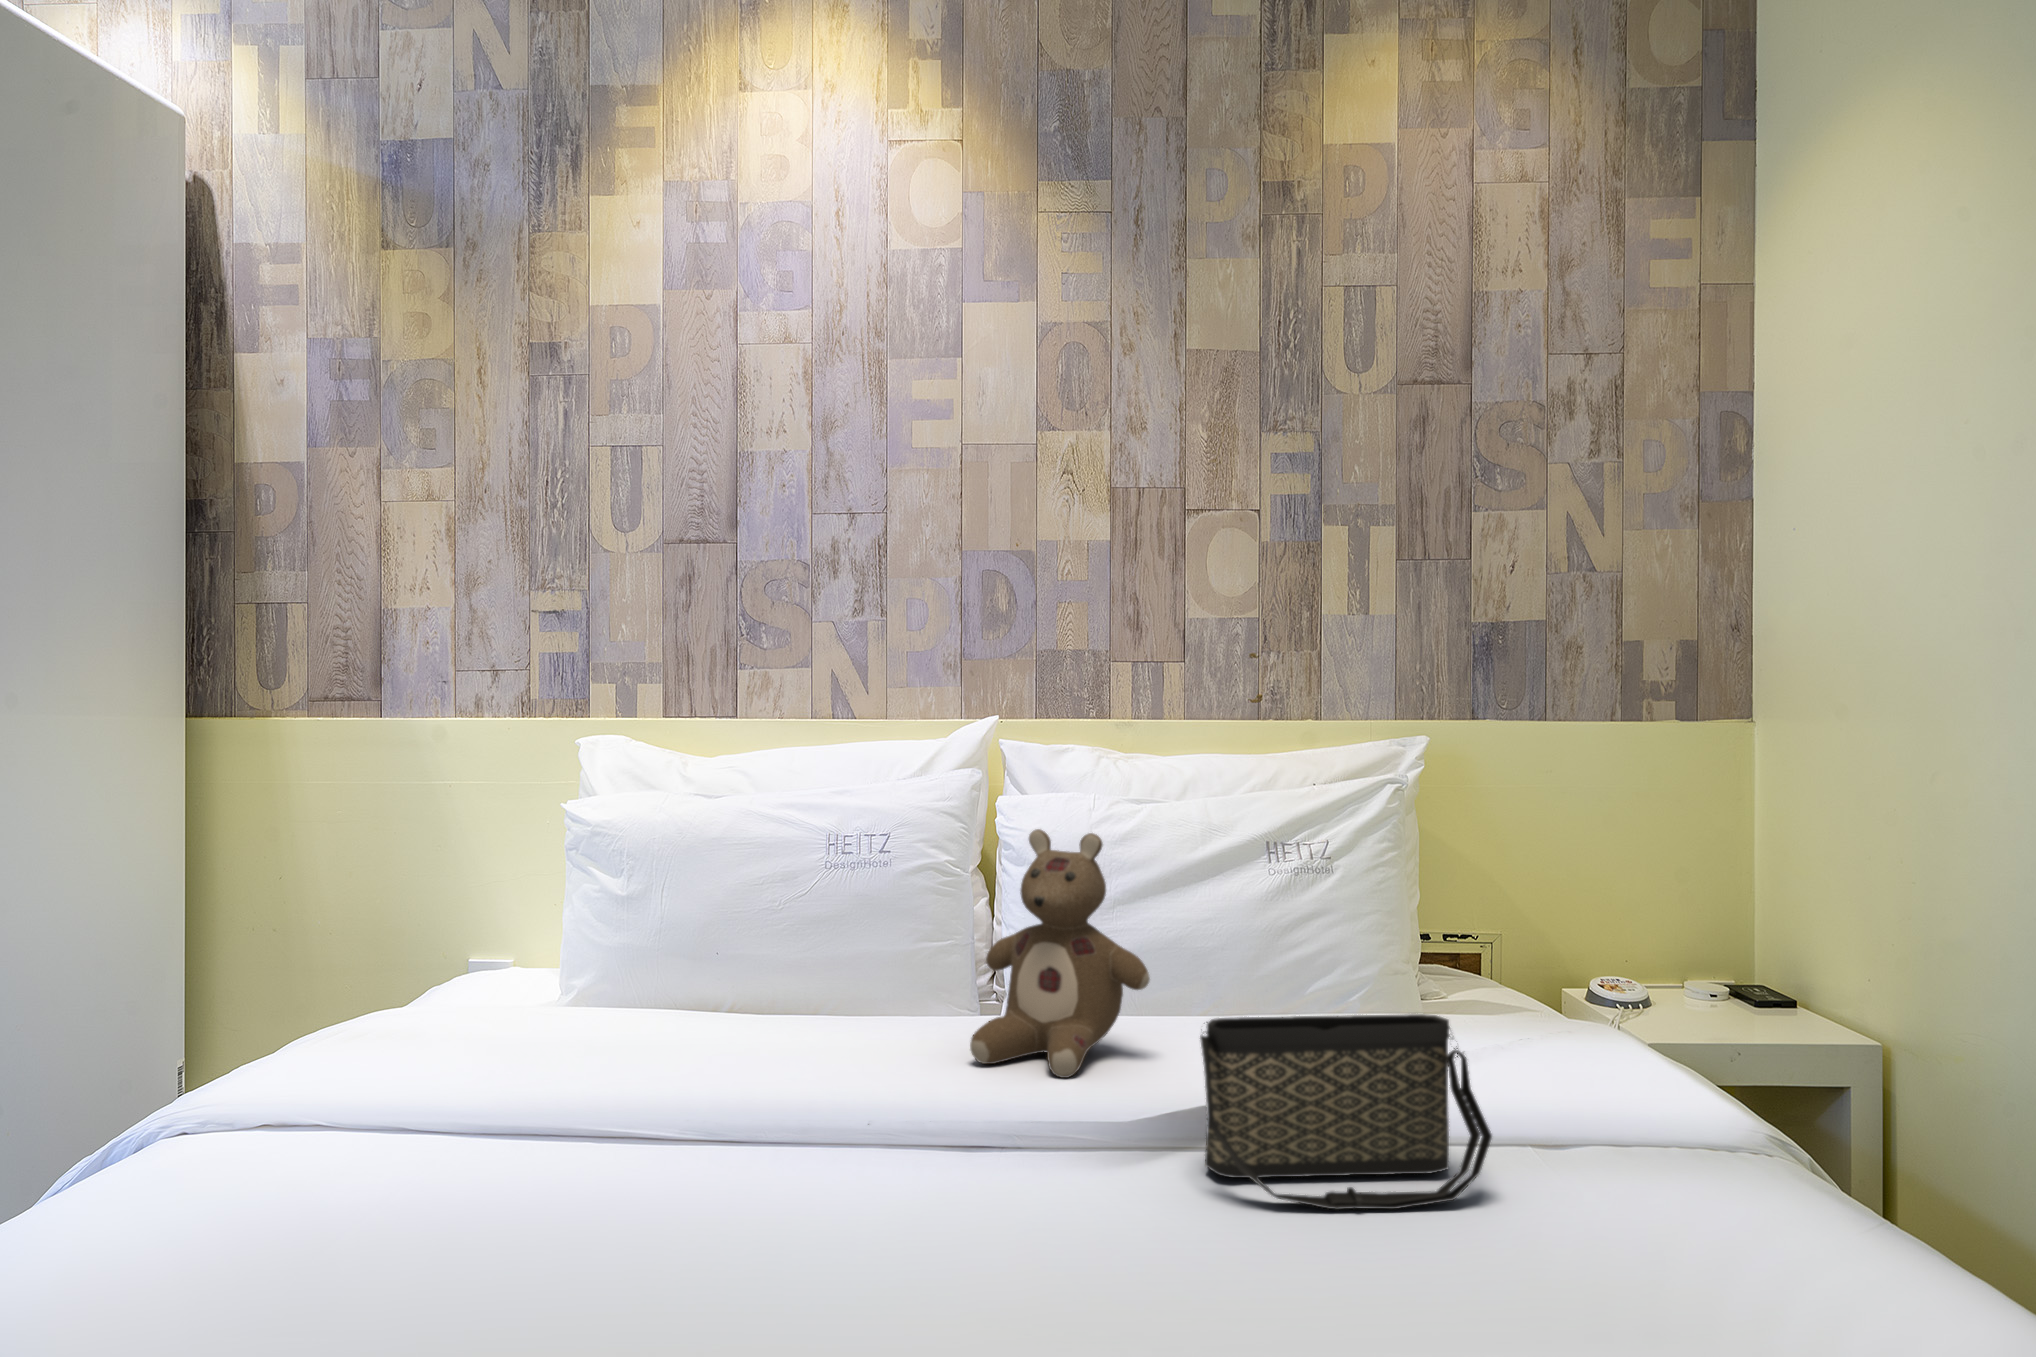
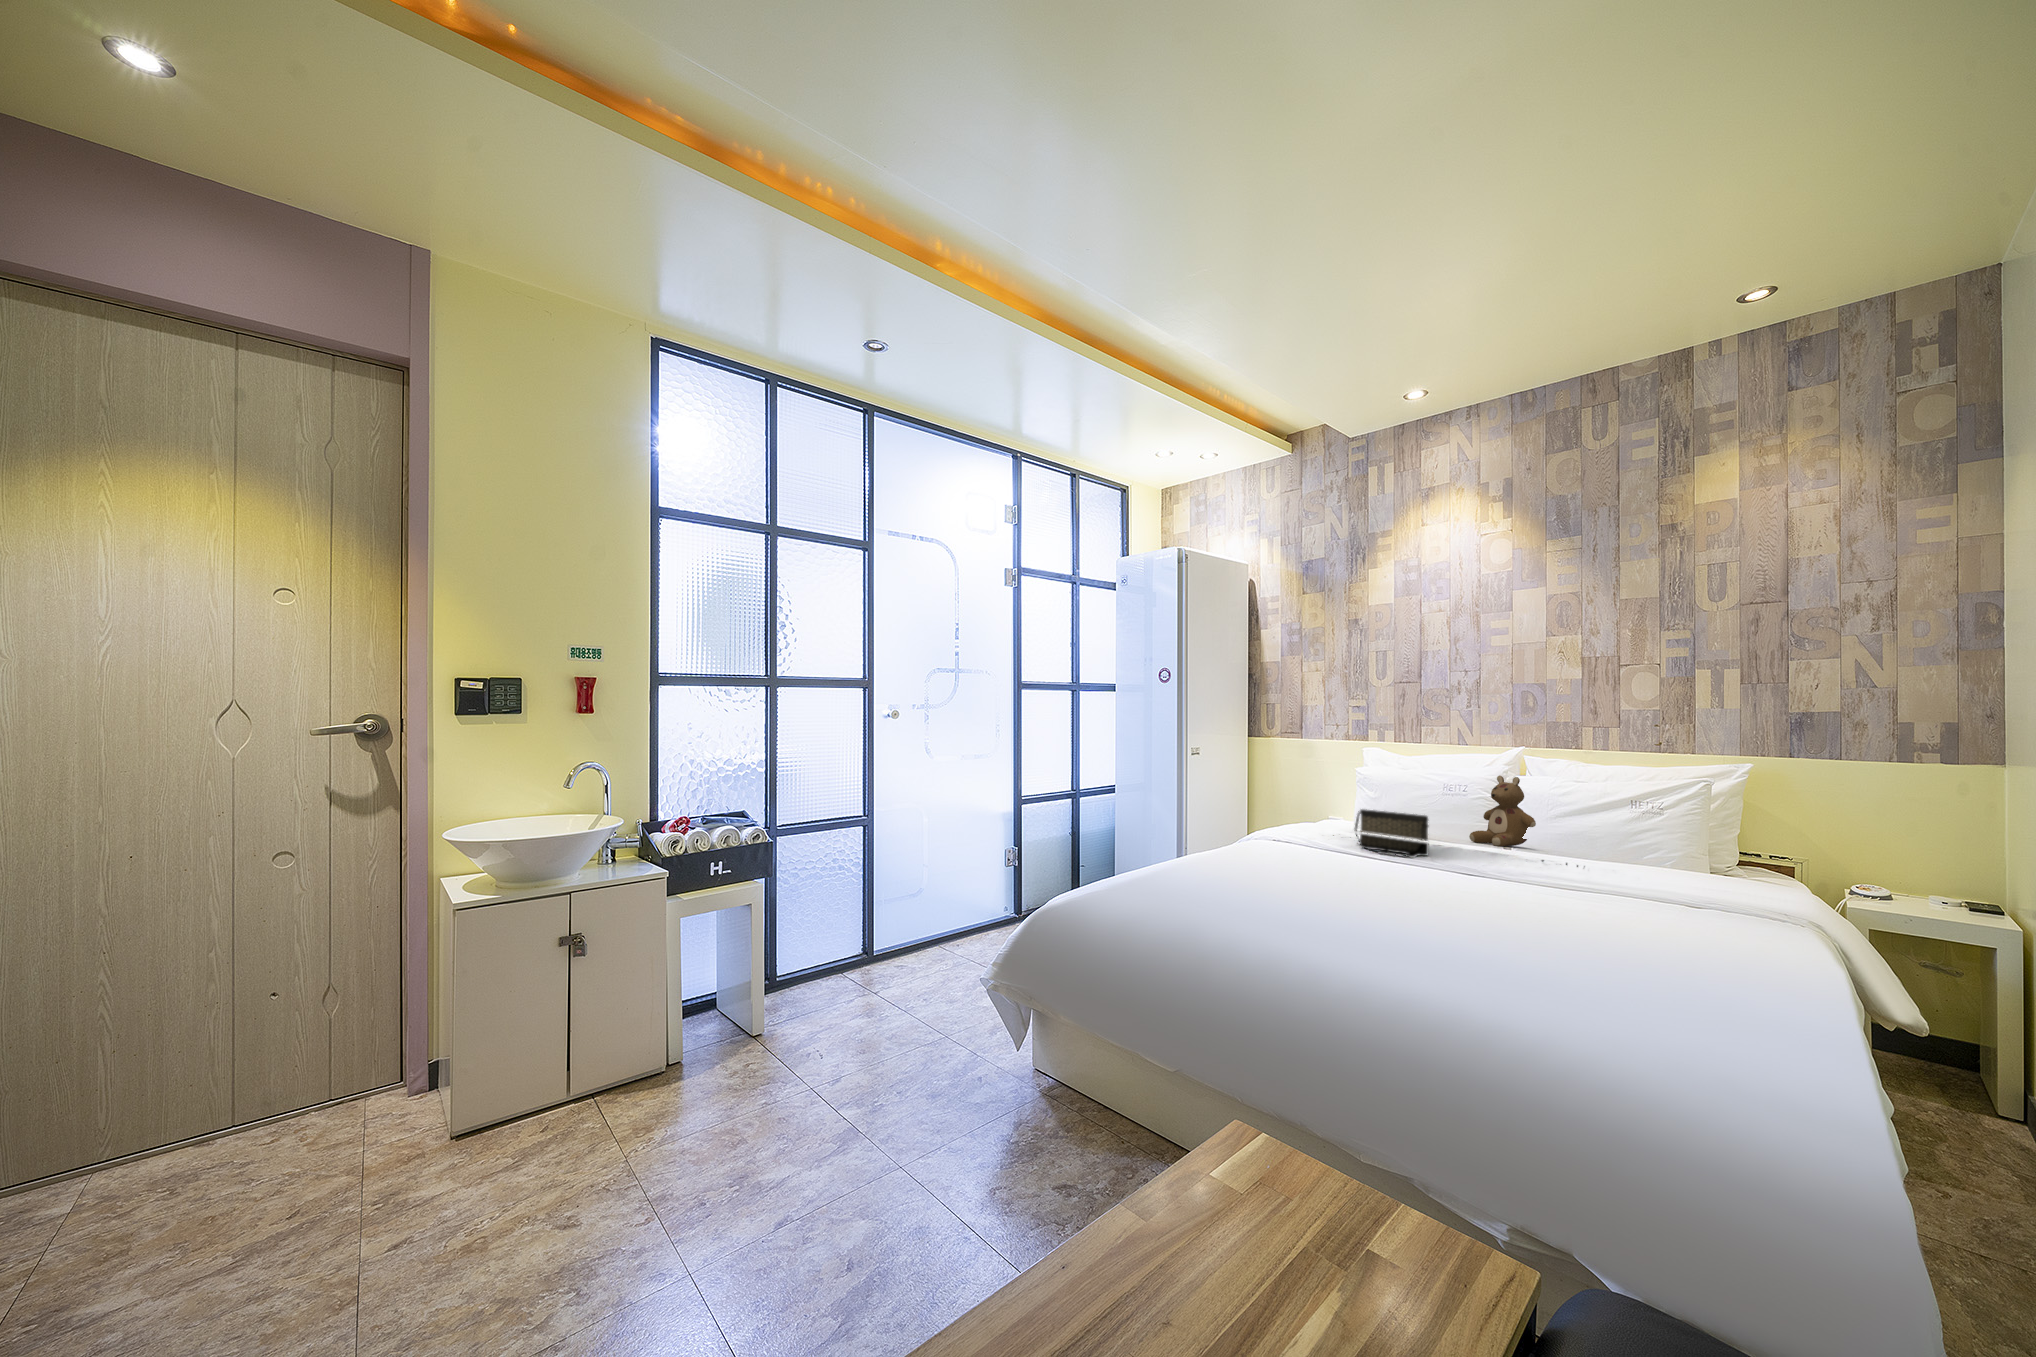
handbag: present [1200,1014,1492,1210] -> present [1354,809,1428,857]

